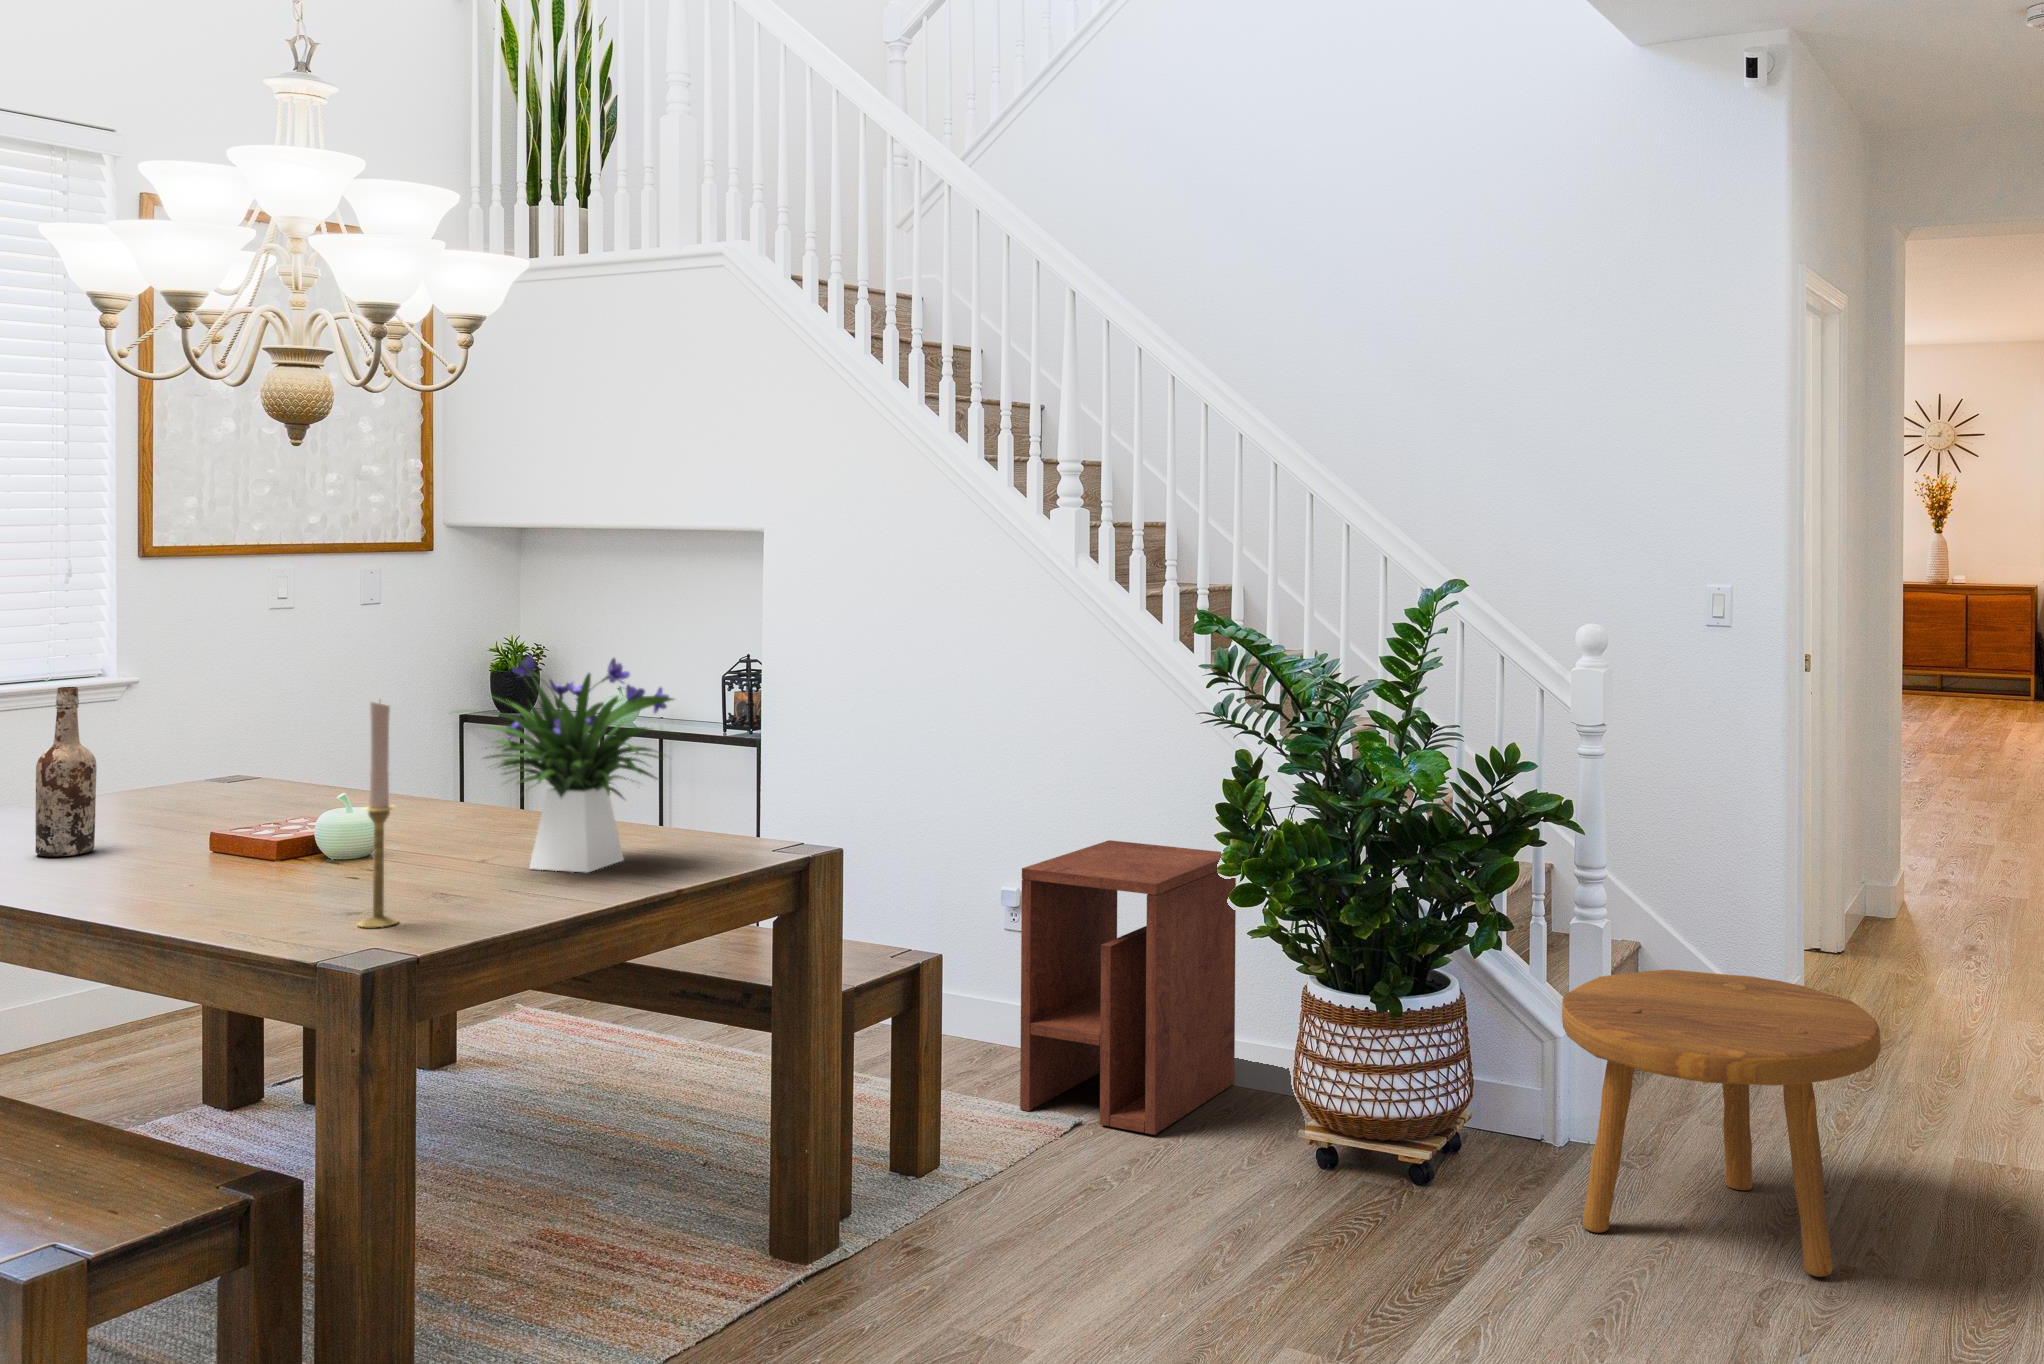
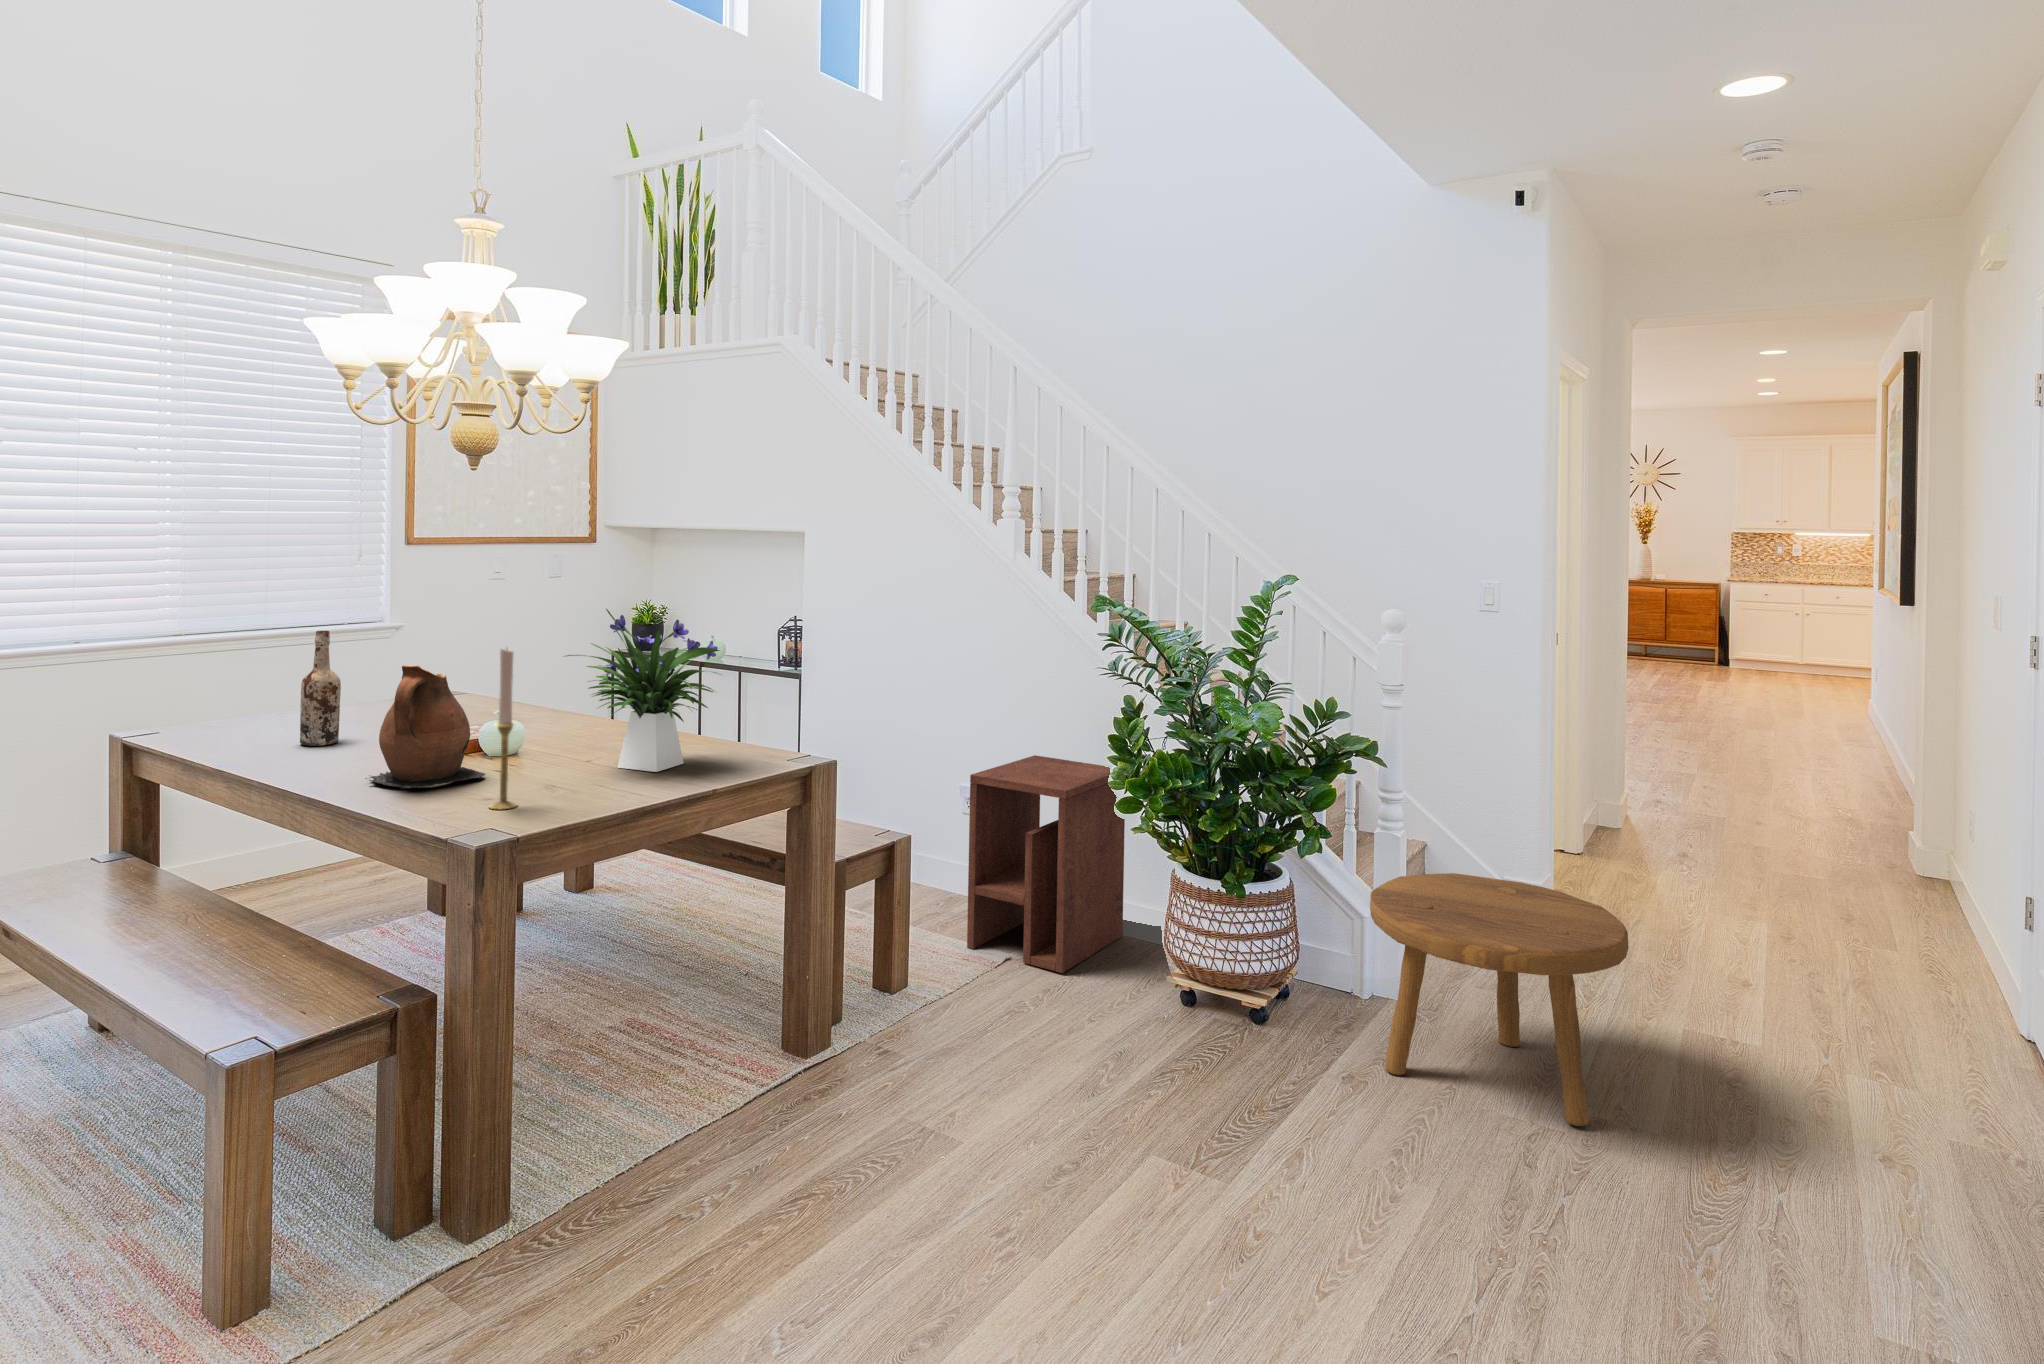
ceramic pitcher: none [159,731,338,906] -> present [365,665,485,788]

